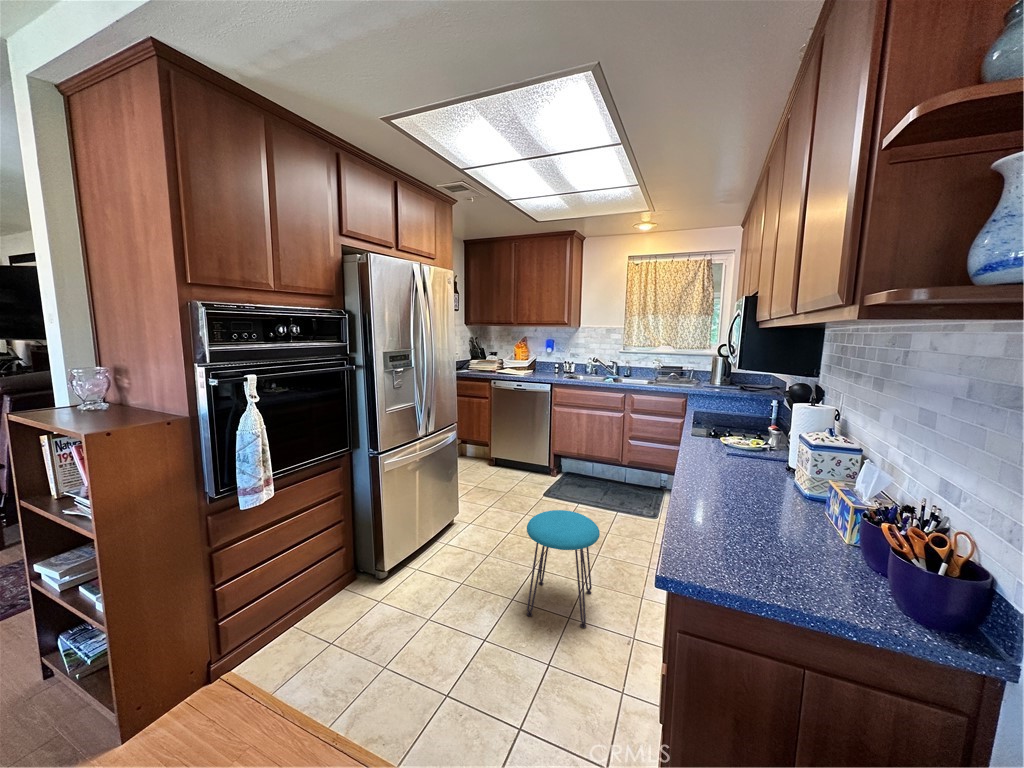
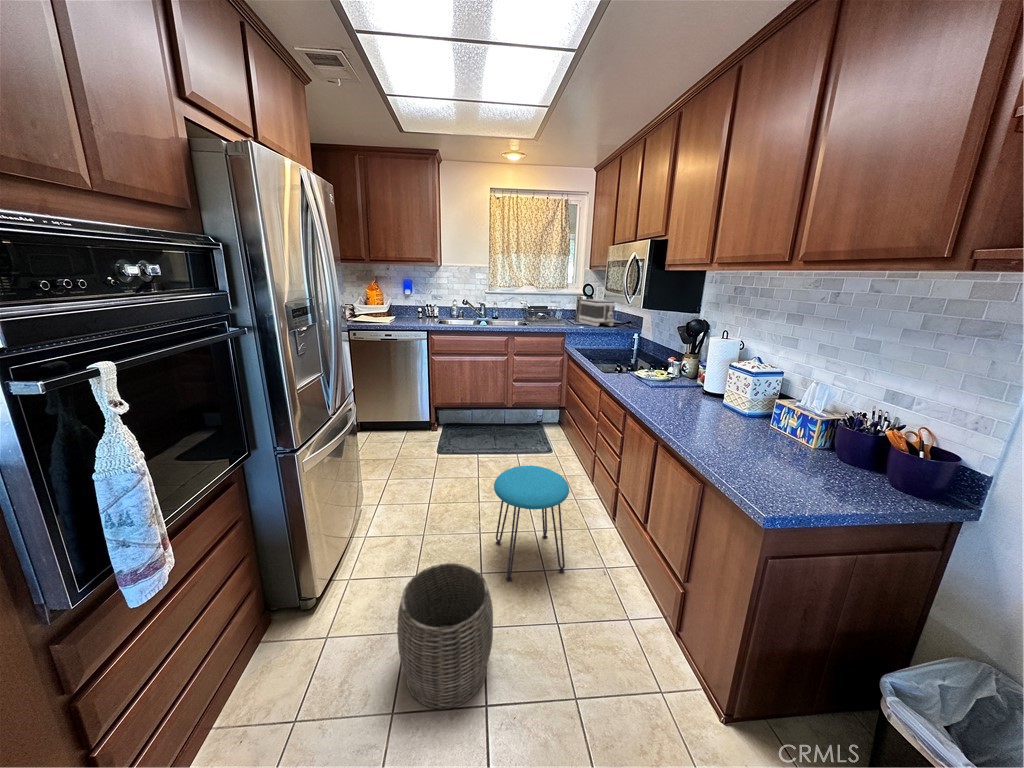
toaster: none [716,360,755,390] -> present [579,299,615,326]
woven basket: none [395,566,475,687] -> present [397,563,493,709]

